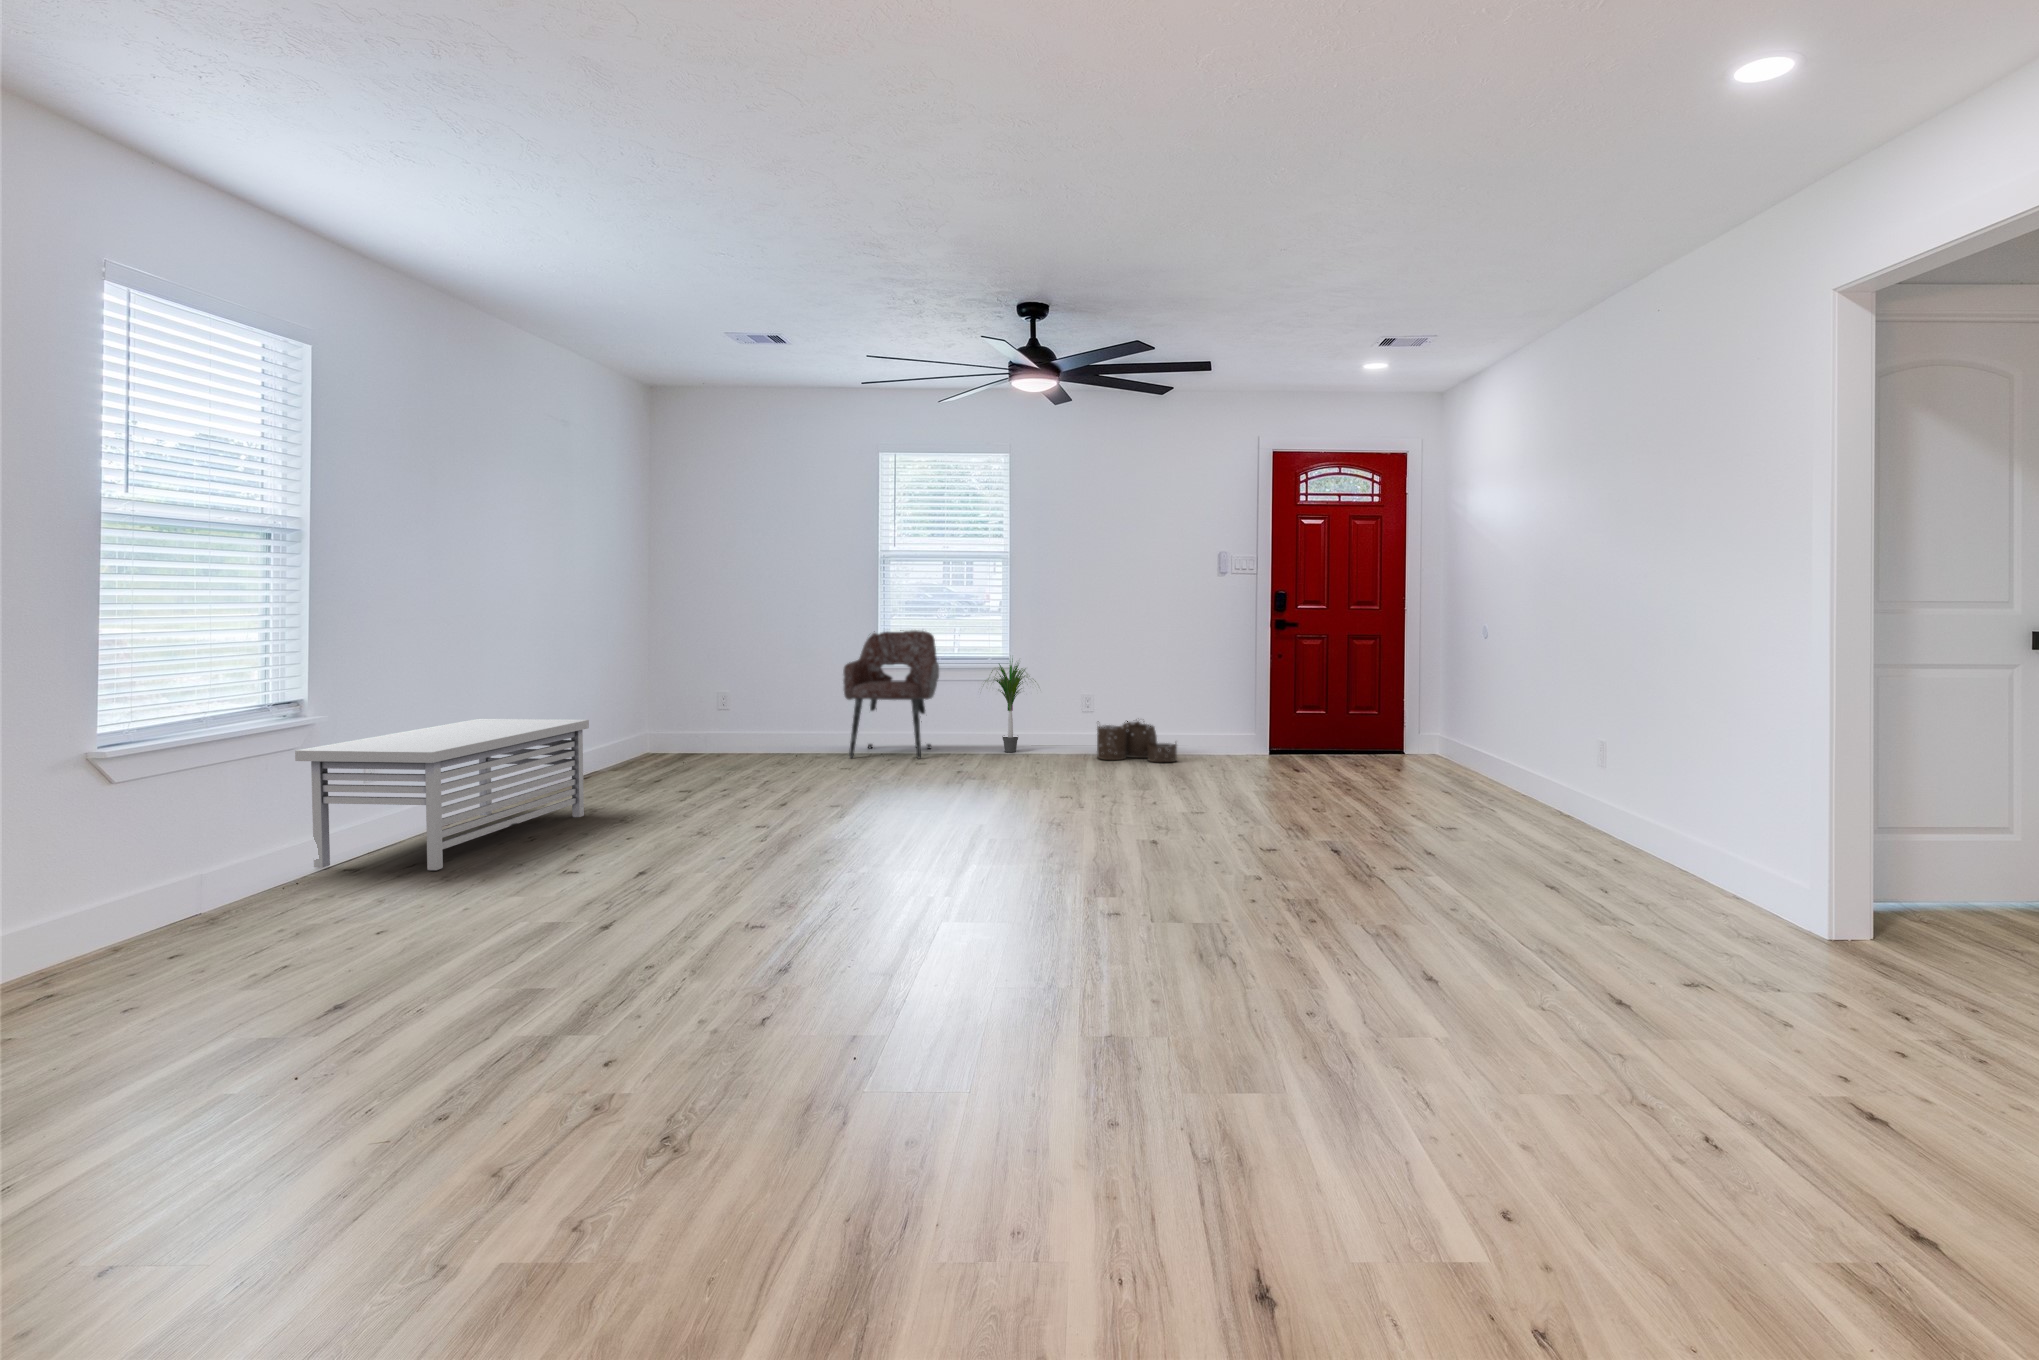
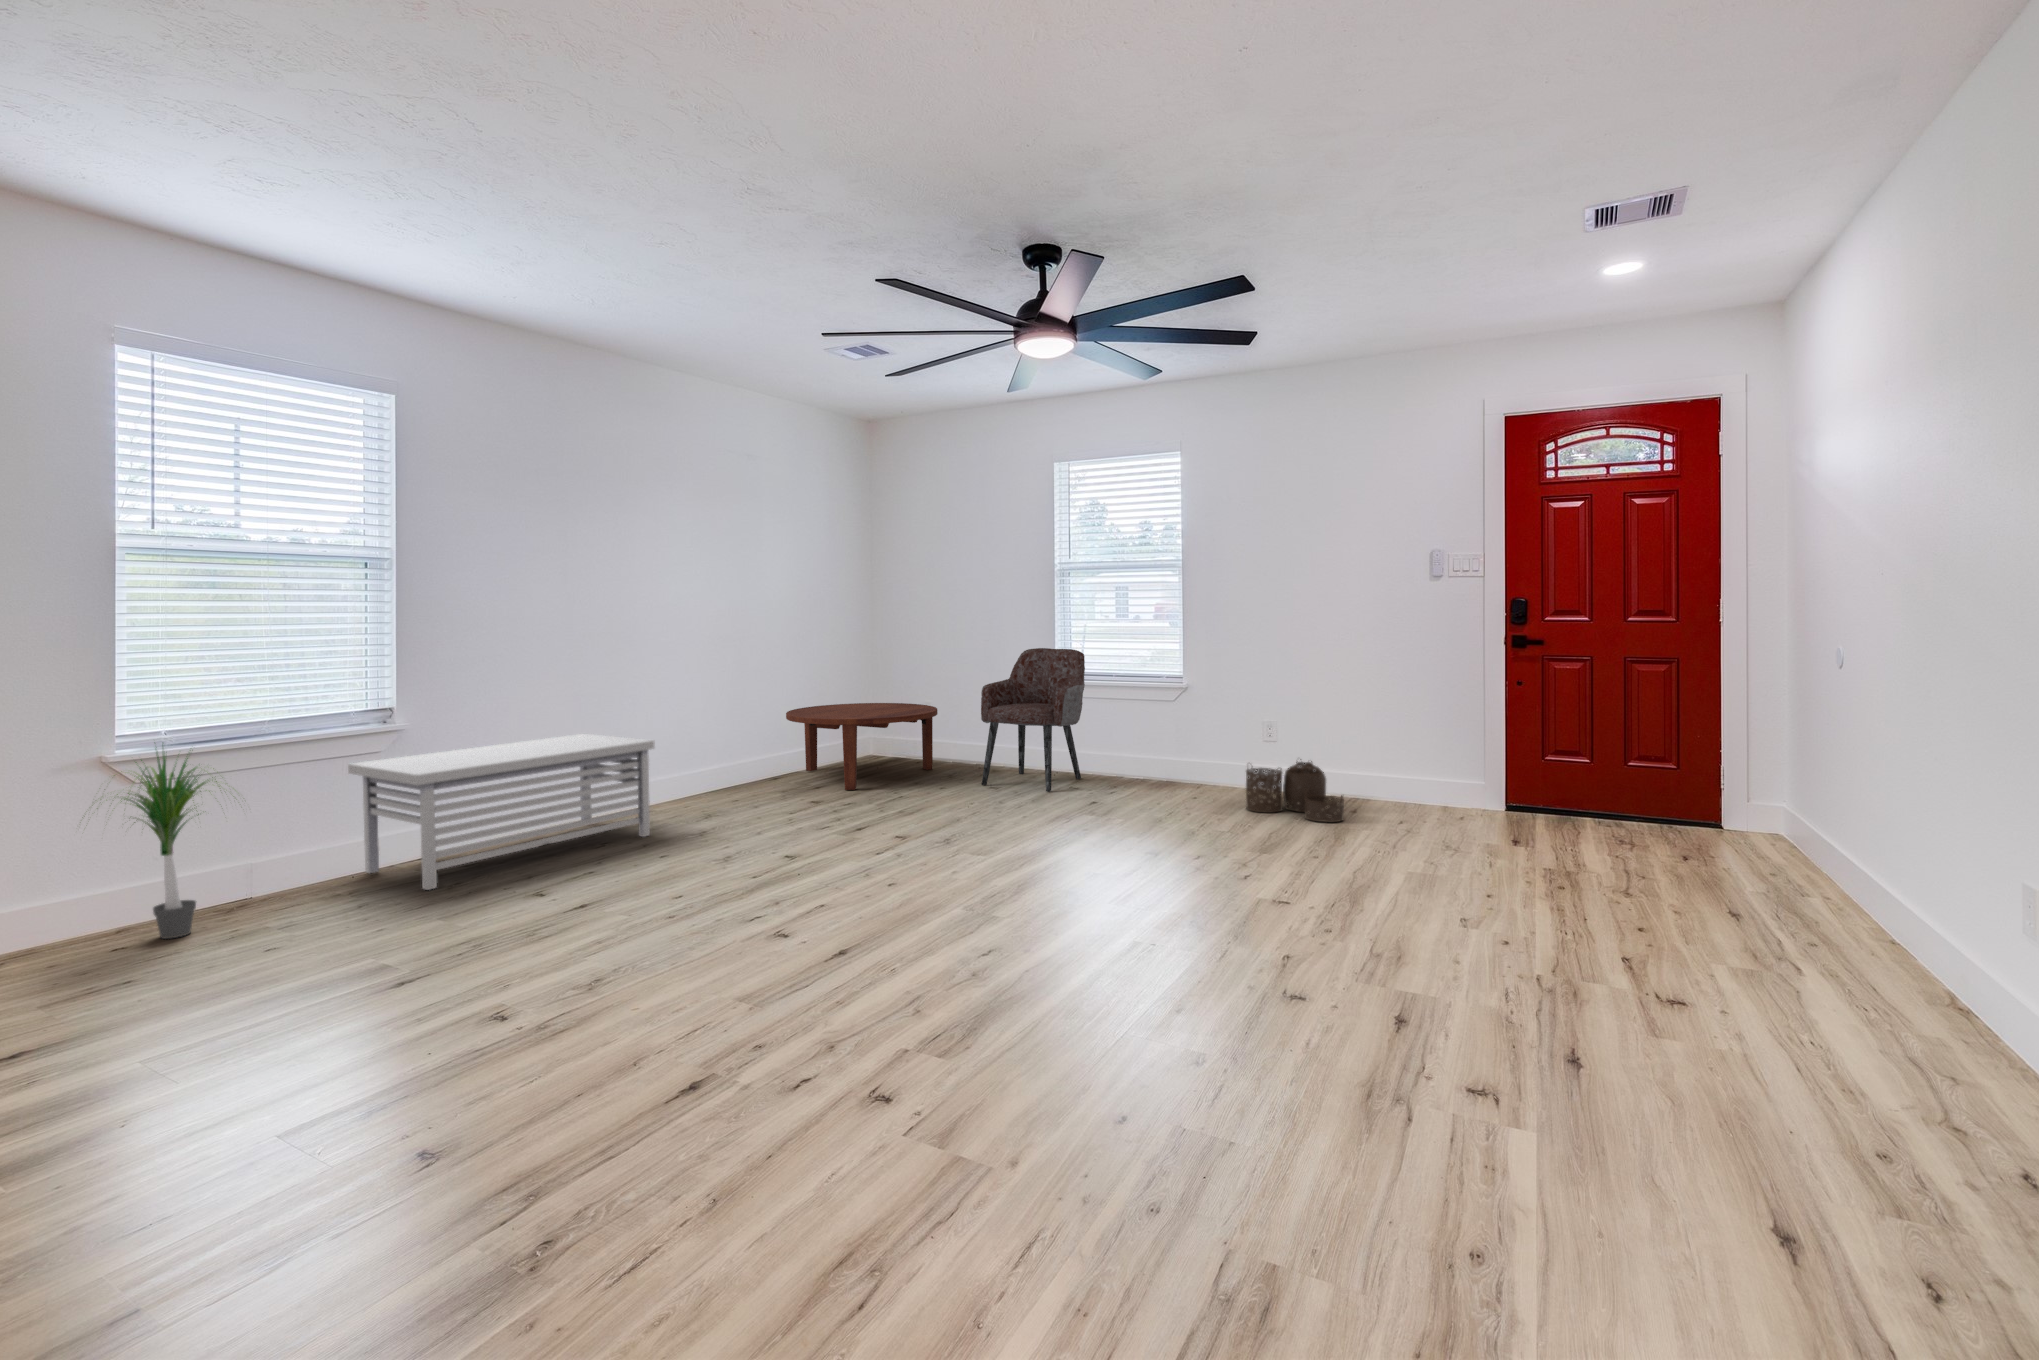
potted plant: present [988,658,1036,752] -> present [92,755,220,939]
coffee table: none [632,687,791,770] -> present [786,703,938,790]

